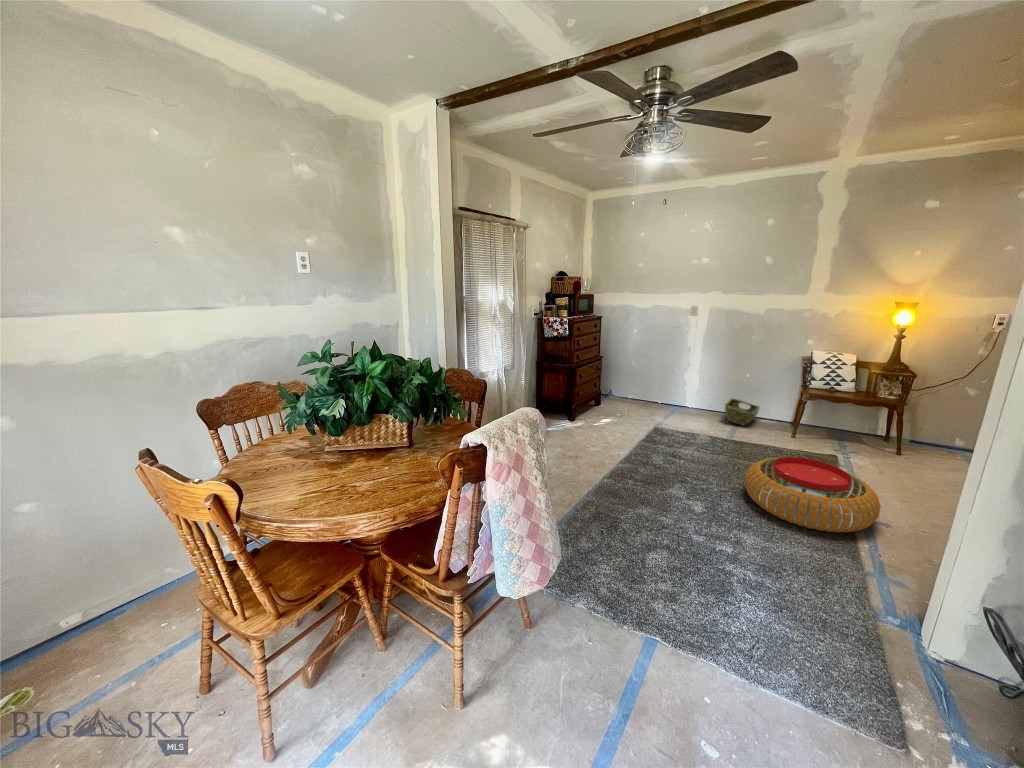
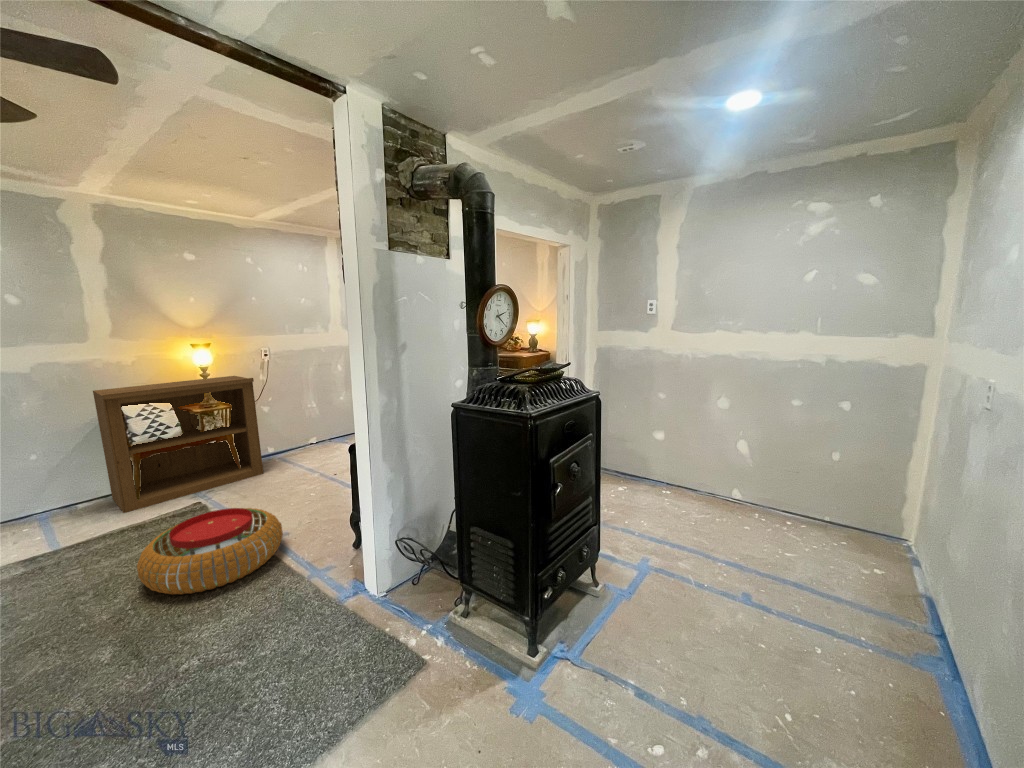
bookshelf: none [781,335,958,462] -> present [93,376,263,513]
woven basket: present [725,398,759,426] -> none [12,491,73,529]

